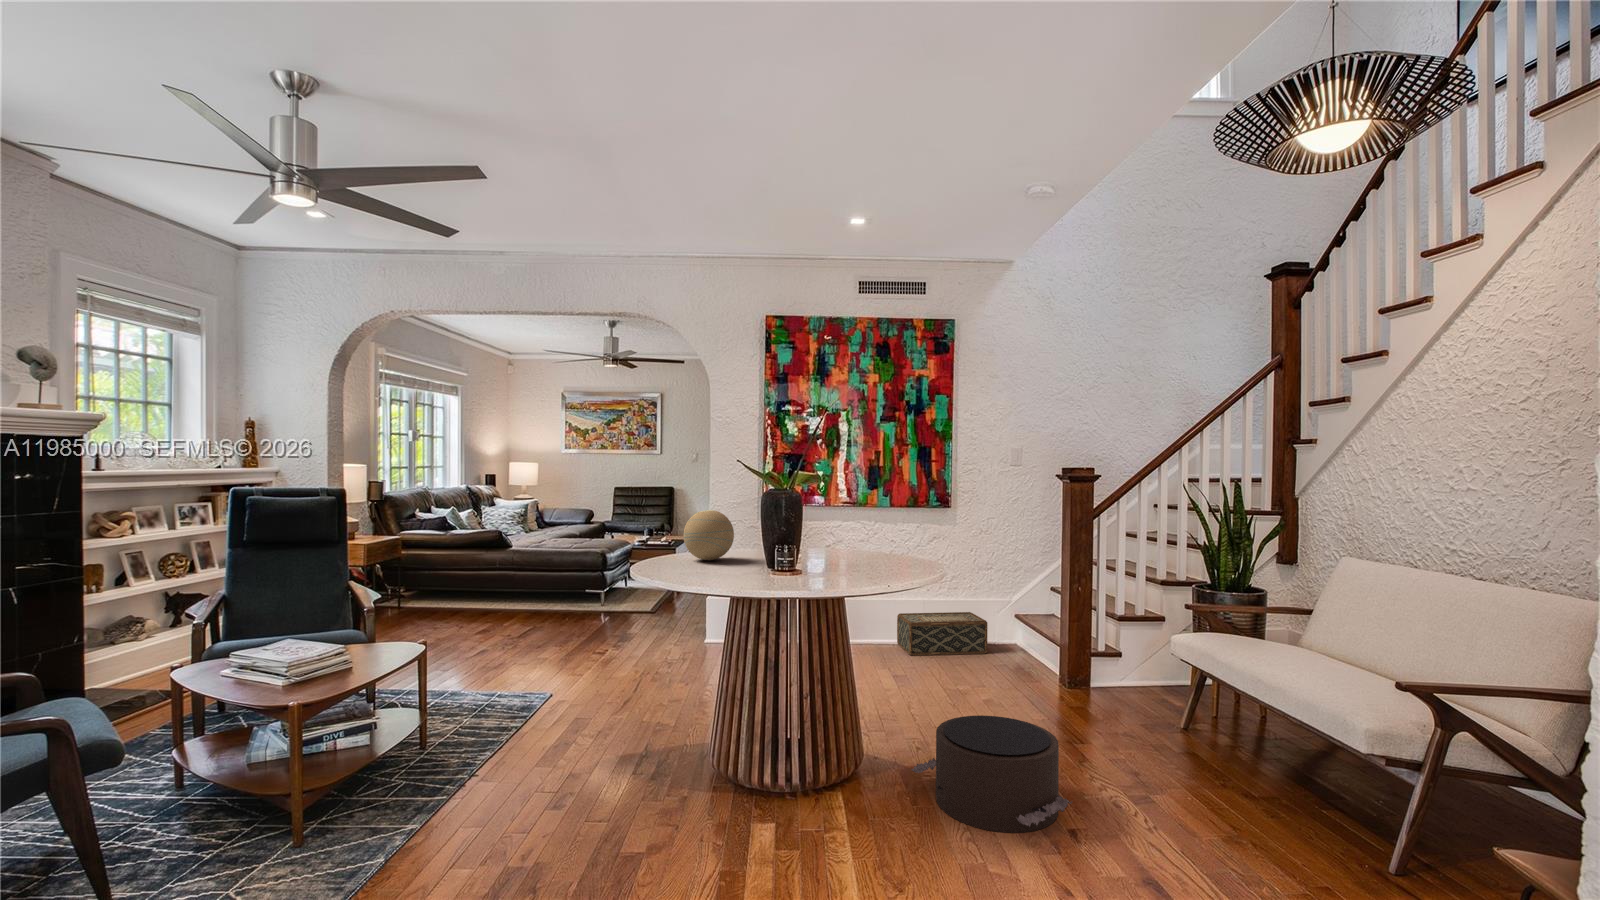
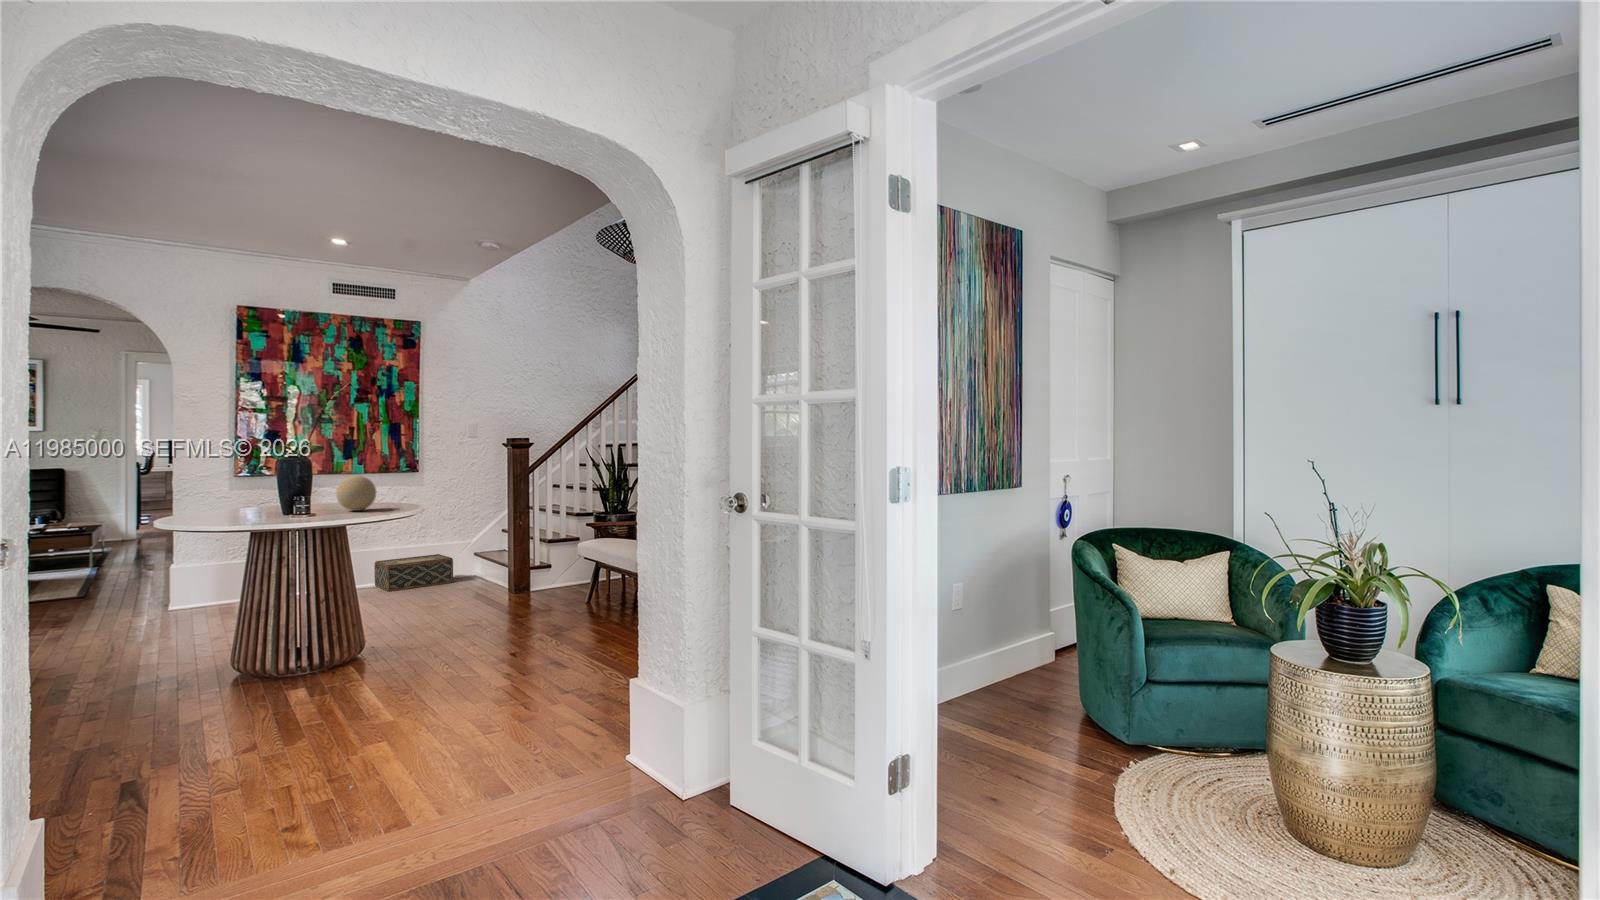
decorative orb: present [683,510,734,560] -> present [336,476,376,511]
pouf: present [911,715,1072,833] -> none [401,599,505,658]

